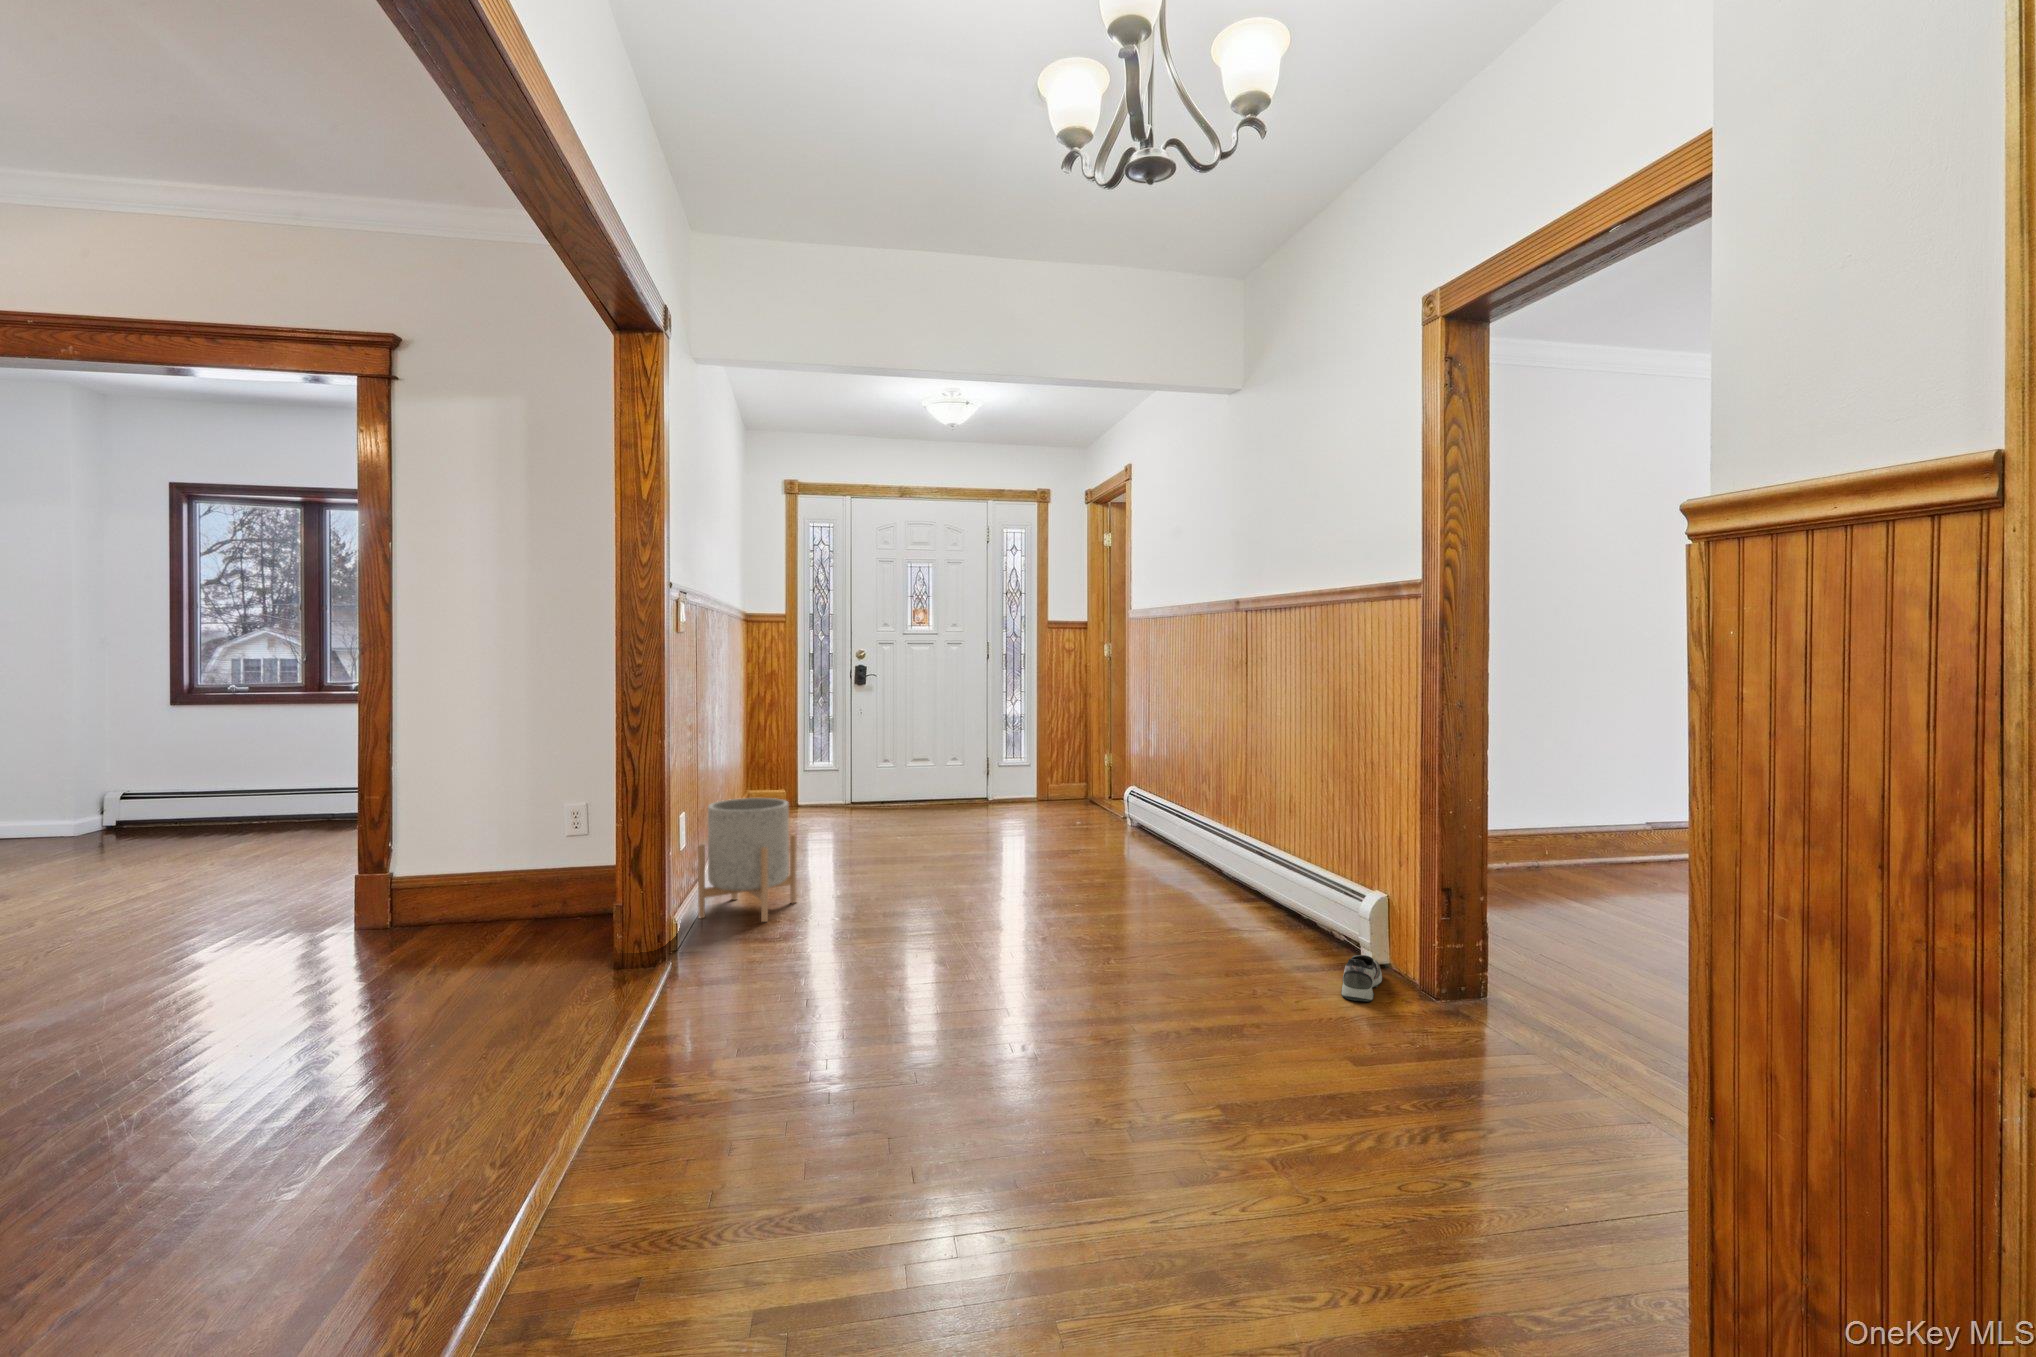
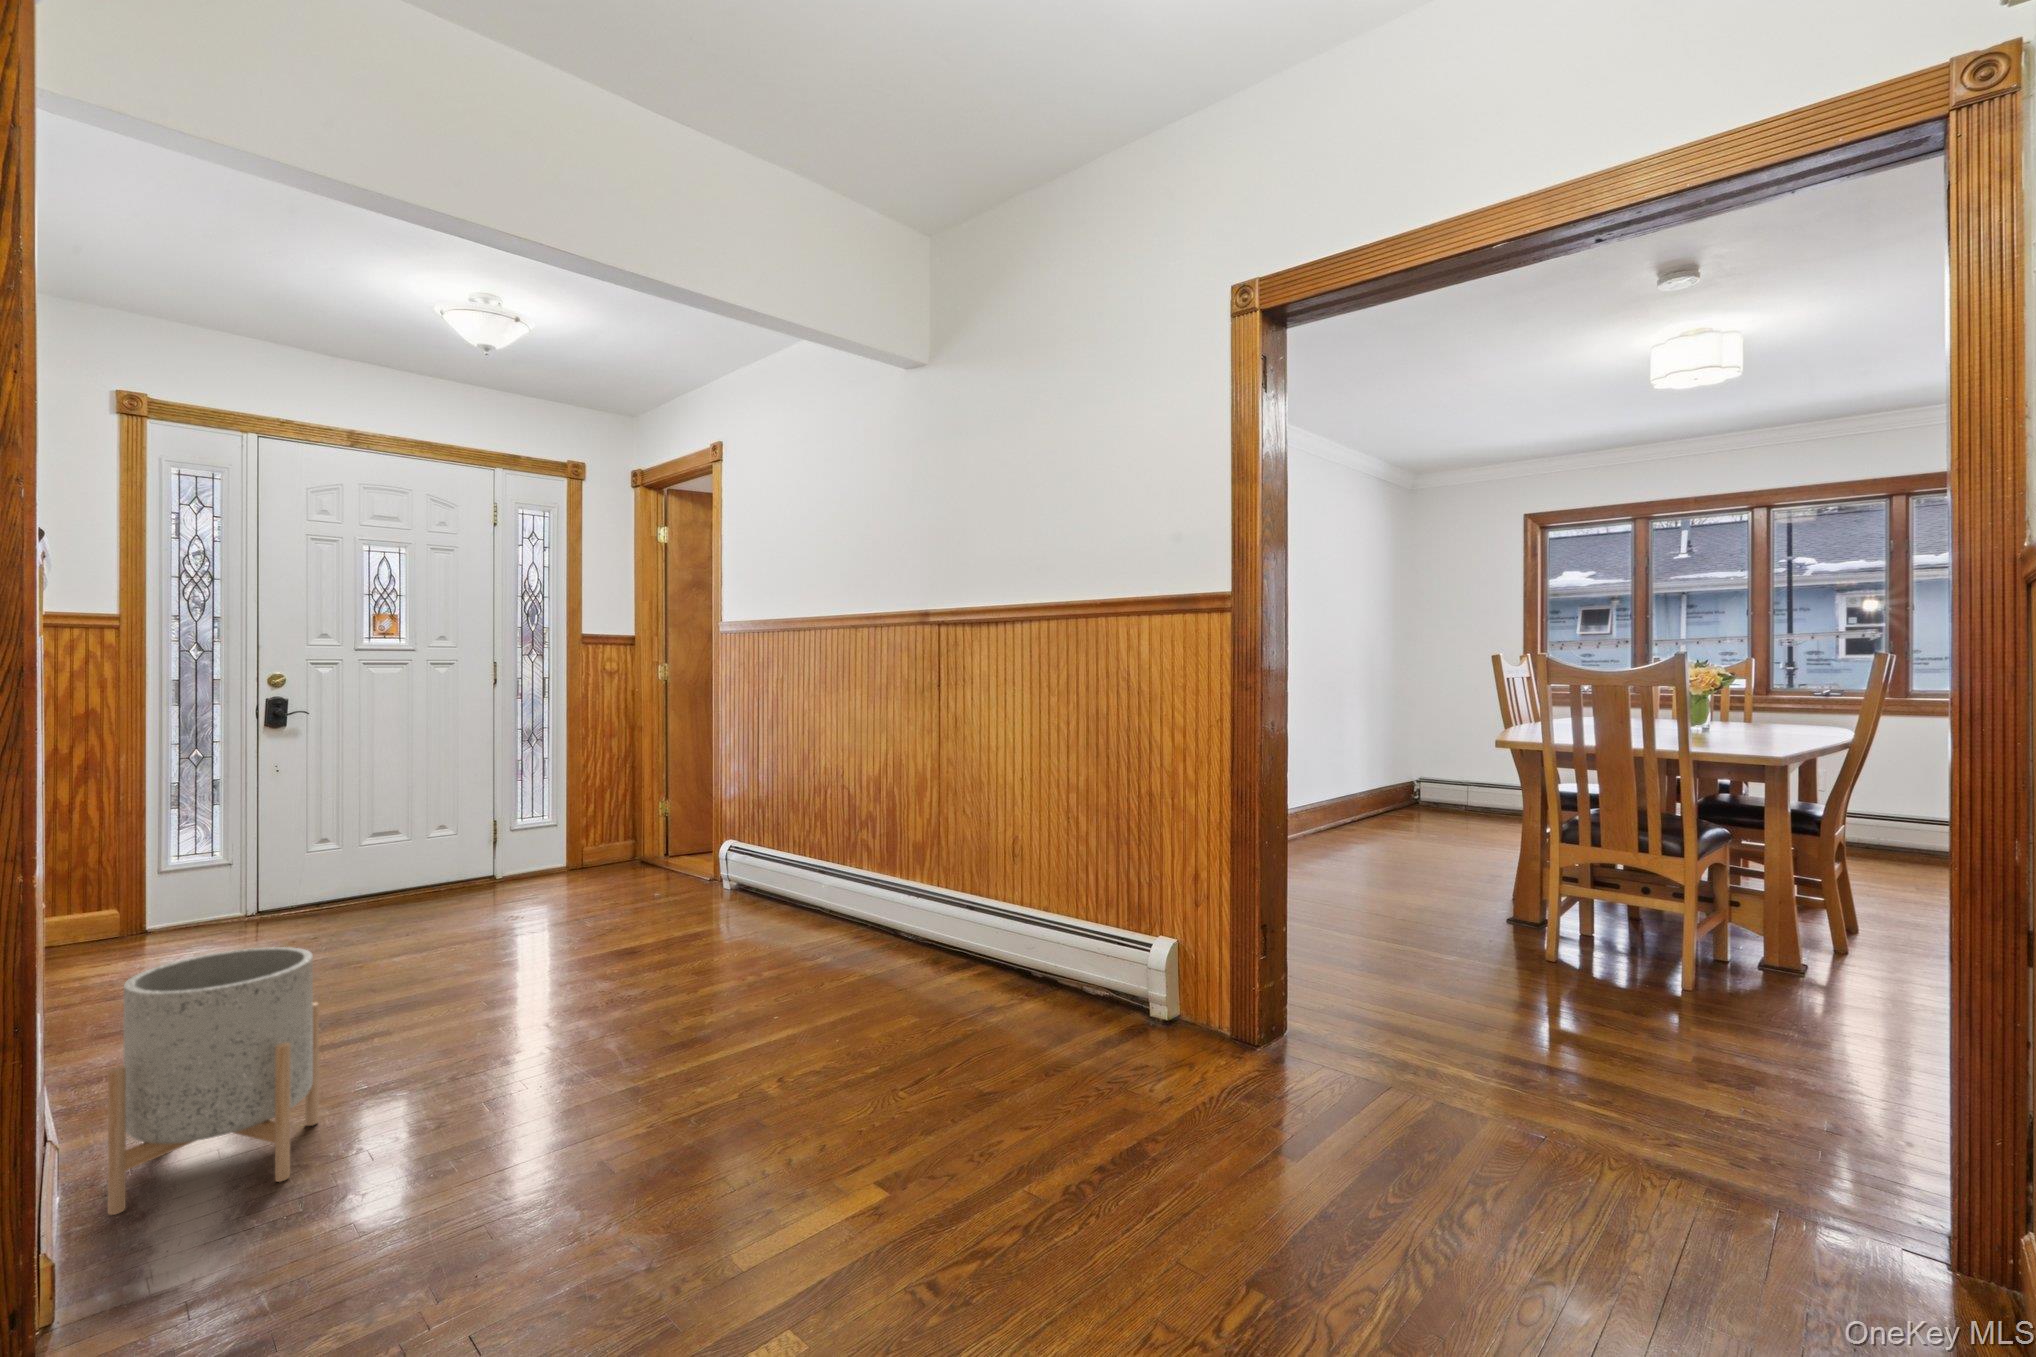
shoe: present [1342,955,1382,1002] -> none [1147,999,1202,1063]

